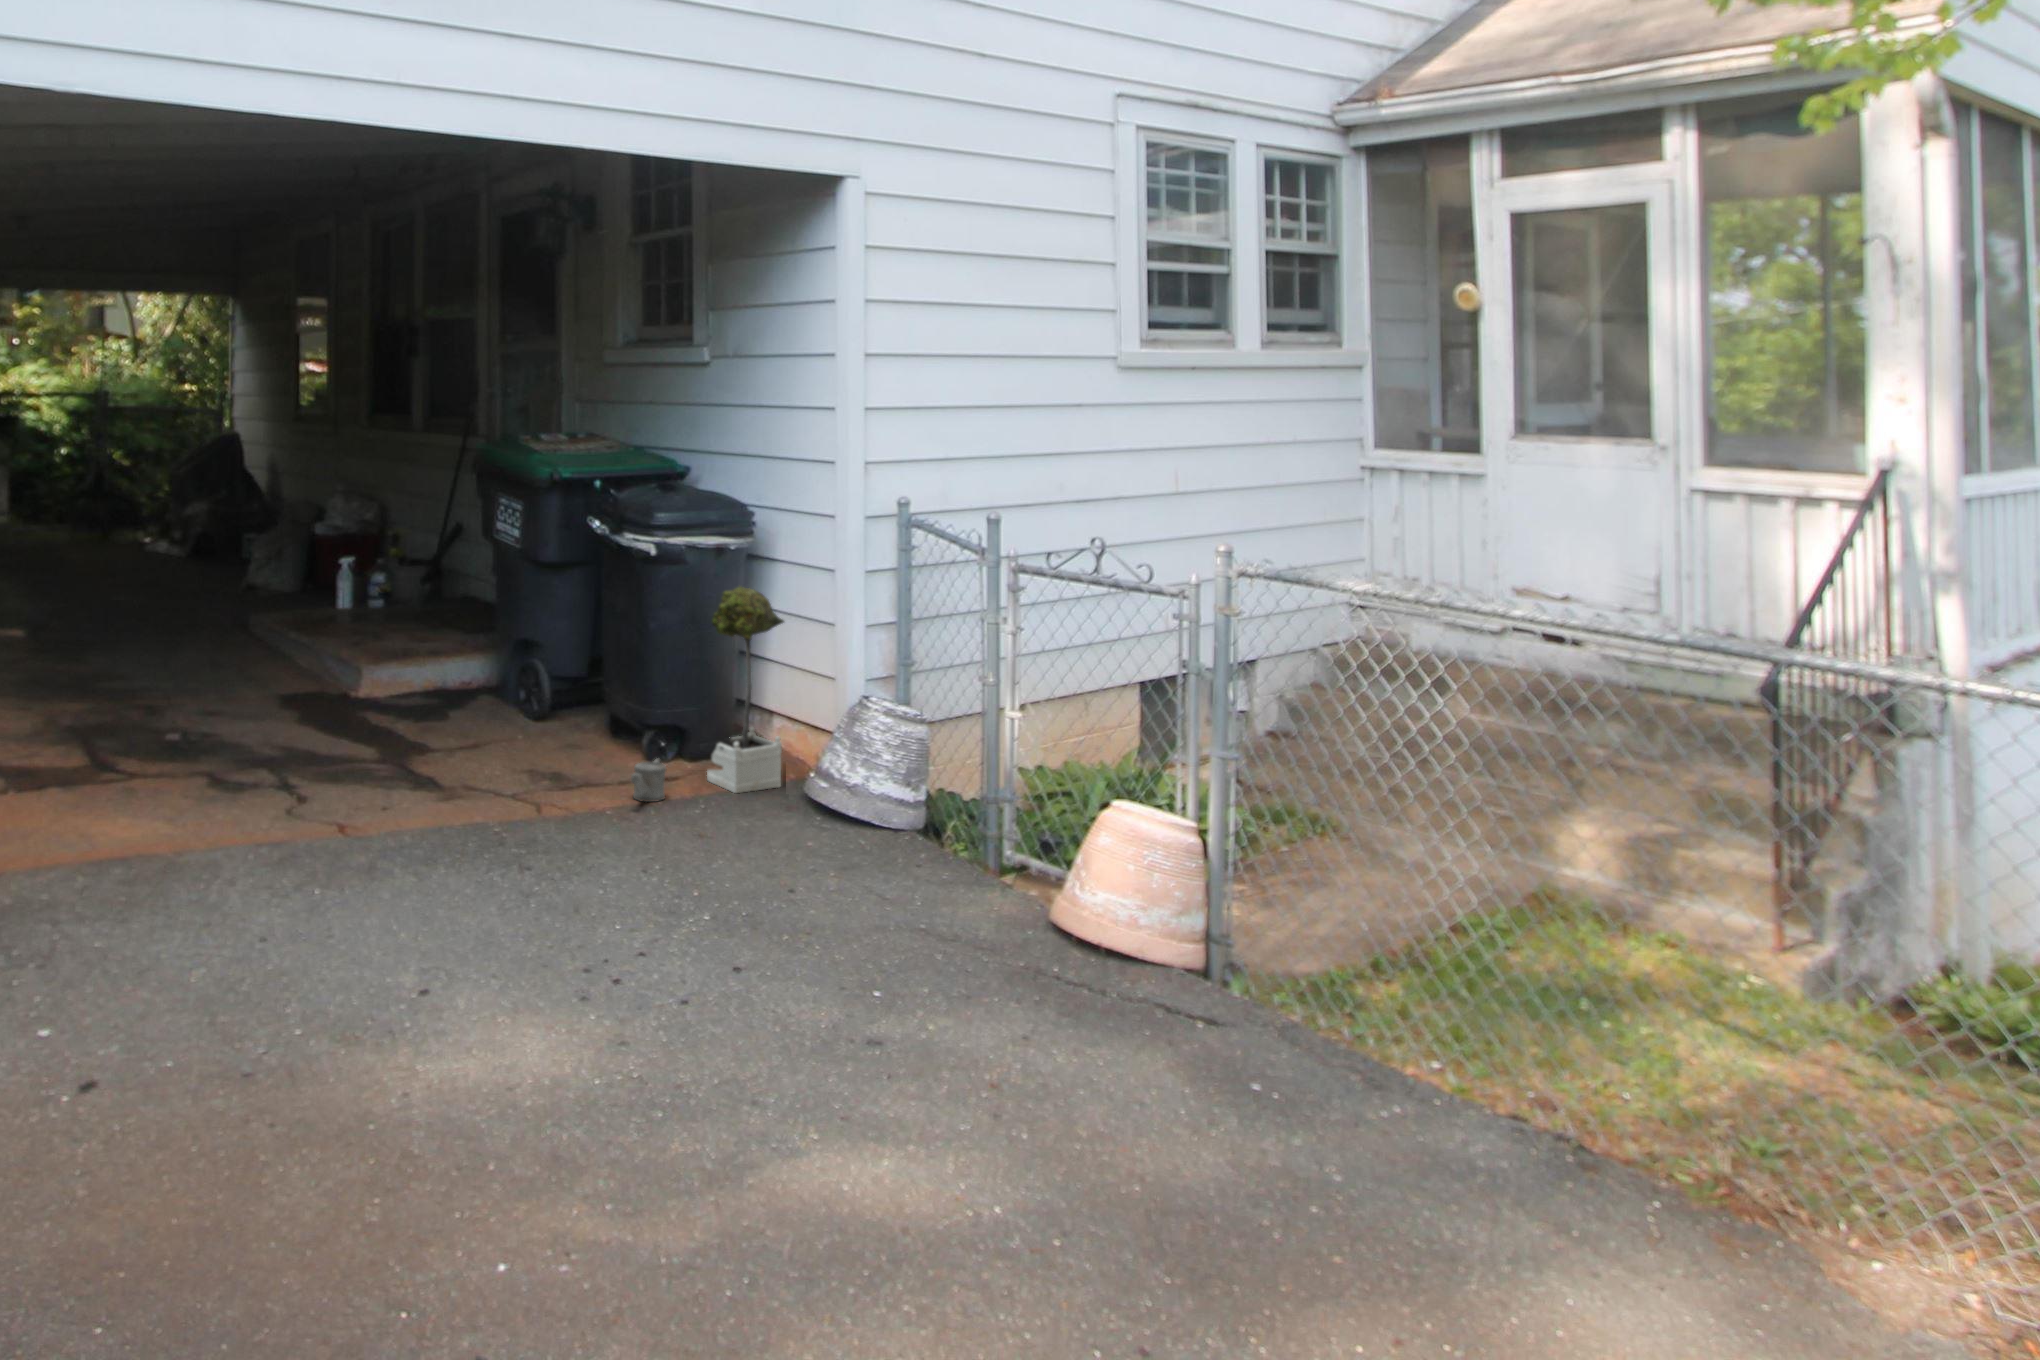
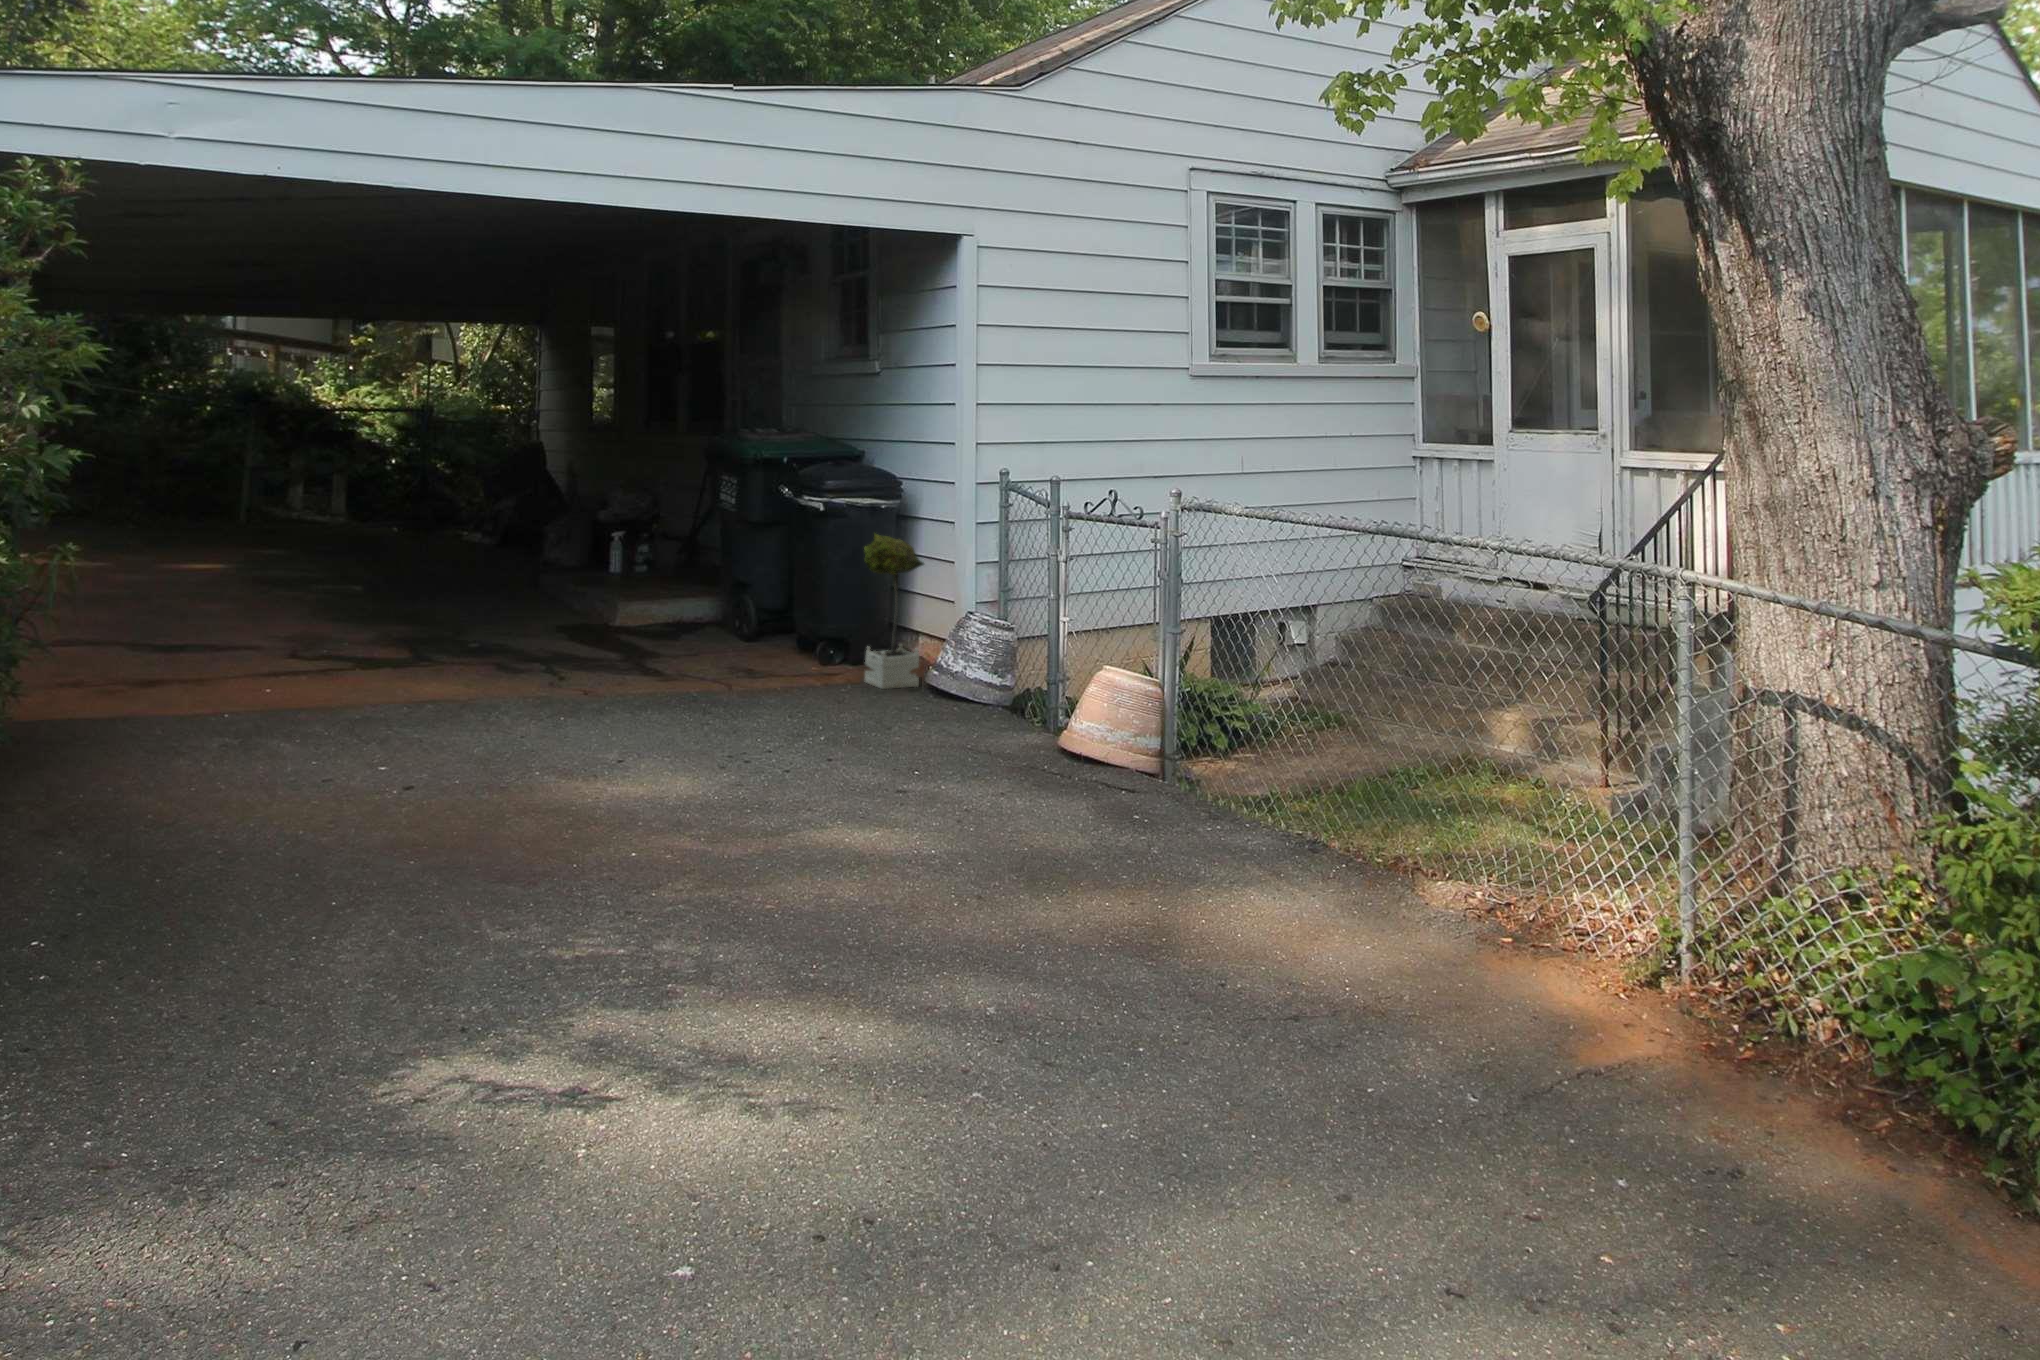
watering can: present [631,759,666,802] -> none [799,663,829,692]

